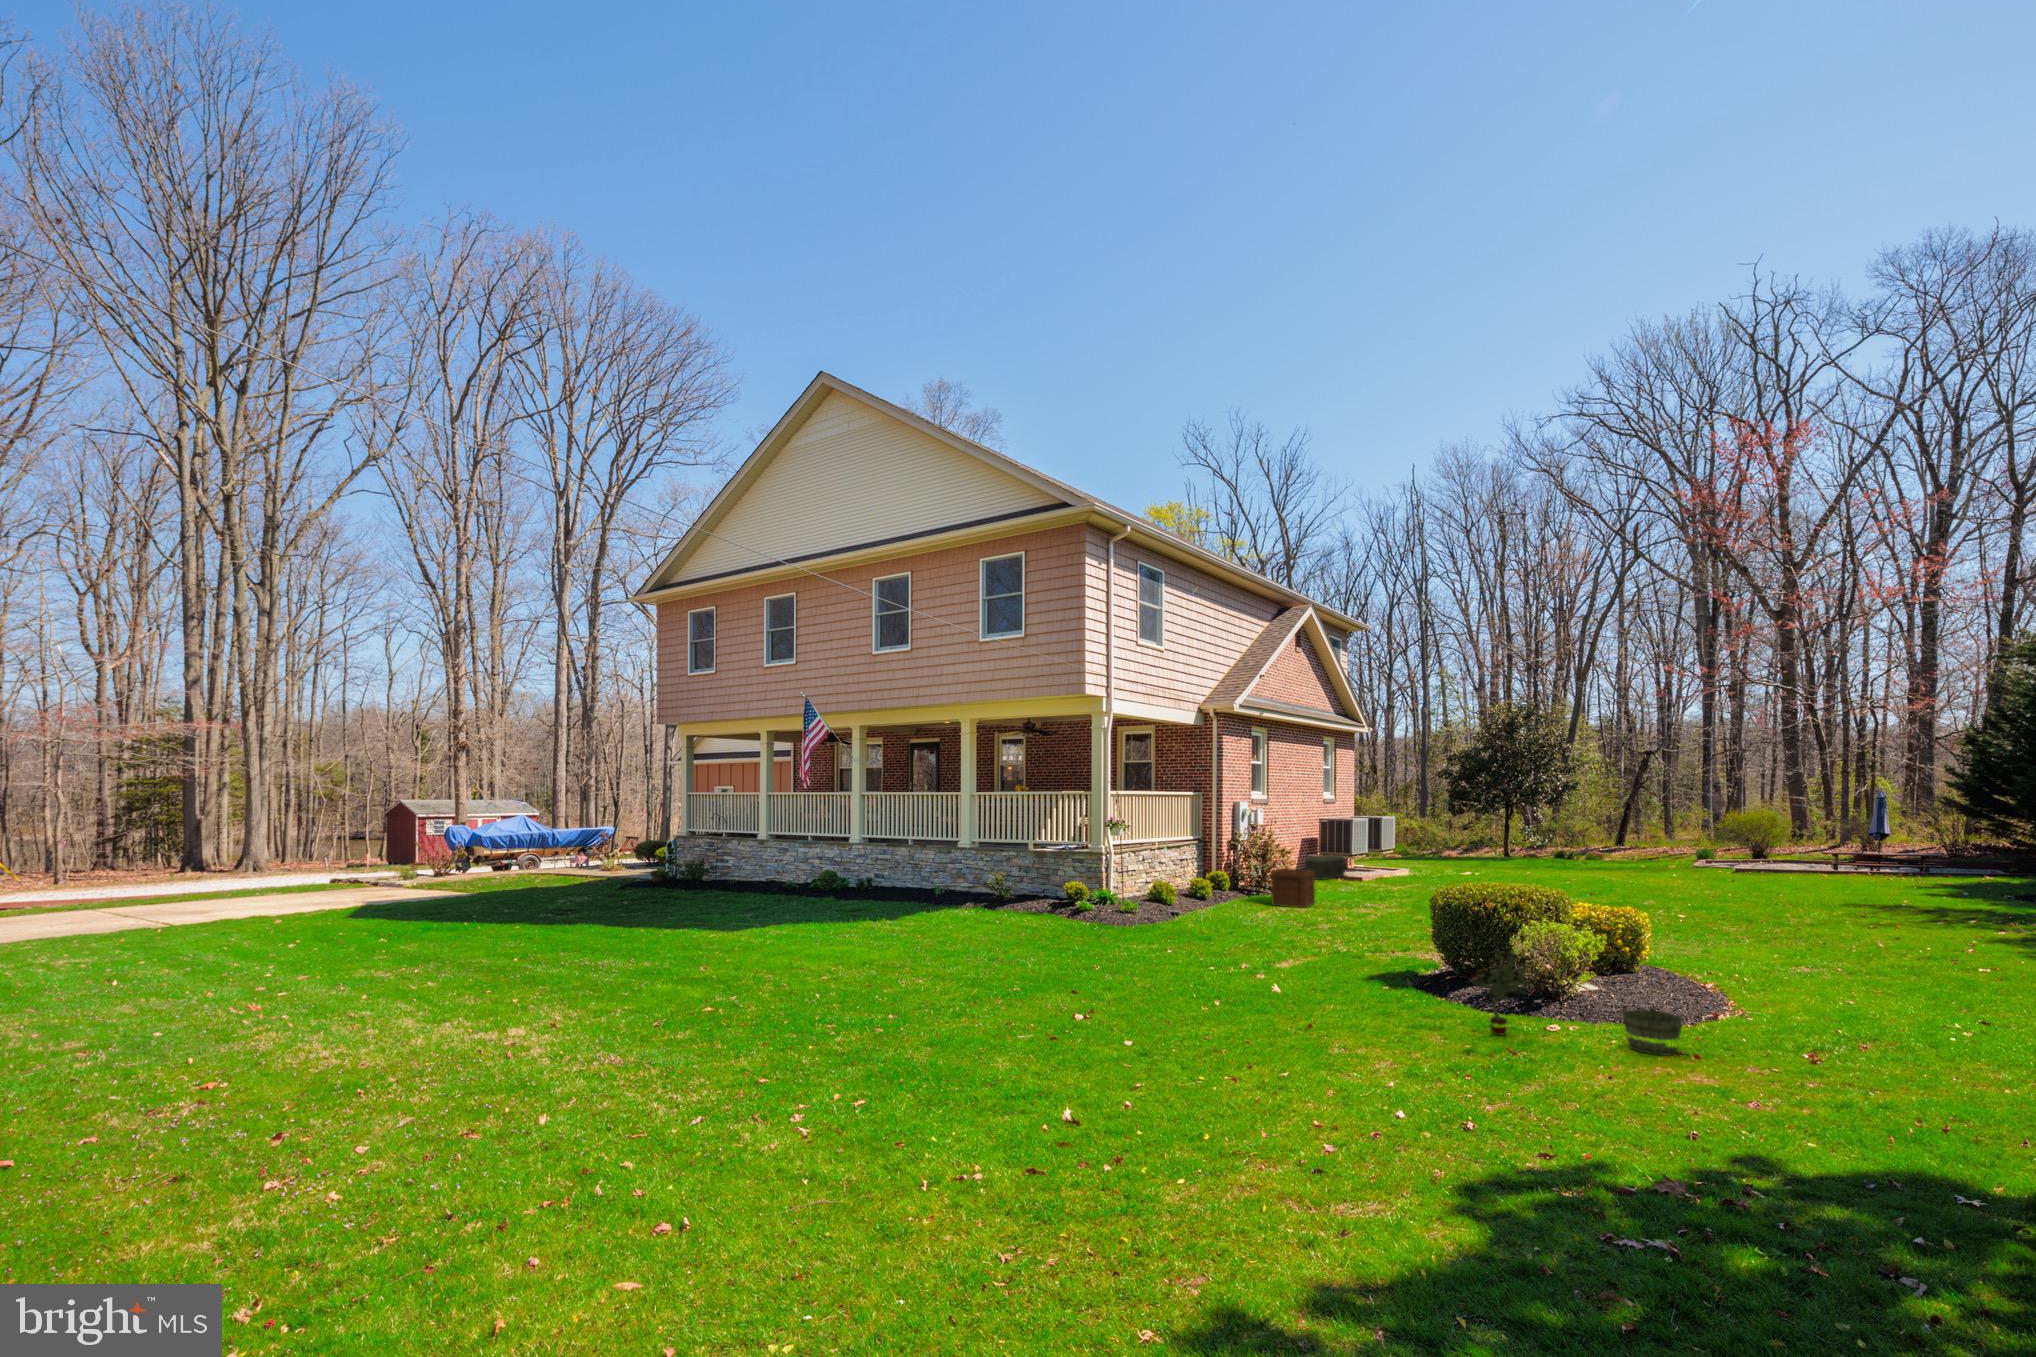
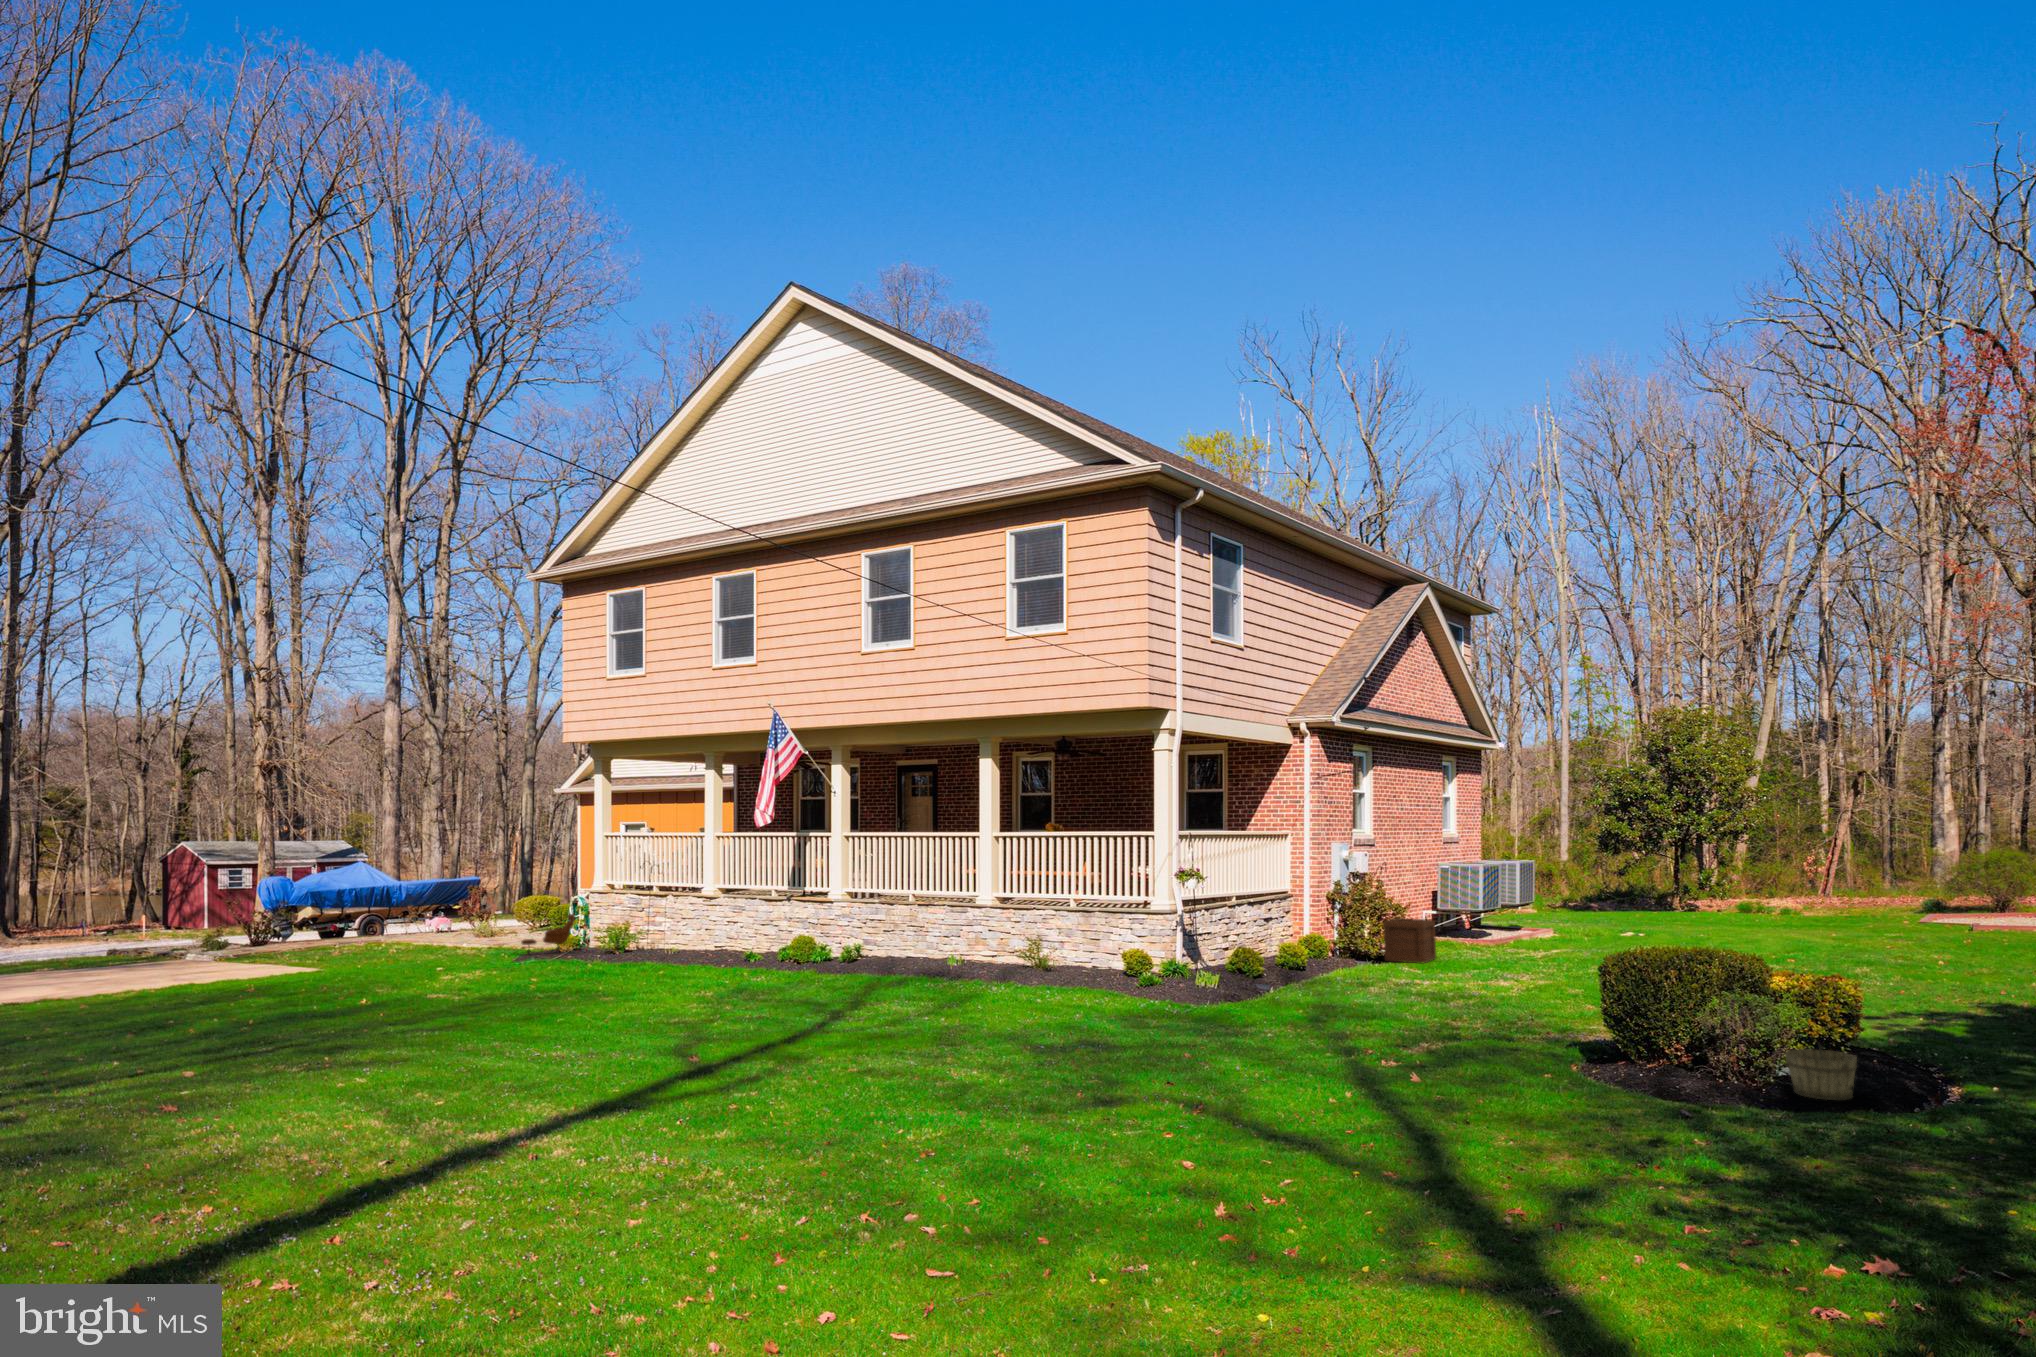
lounge chair: none [507,853,560,891] -> present [522,914,575,953]
storage bench: present [1305,855,1345,880] -> none [1427,908,1475,937]
potted tree: present [1473,952,1527,1035] -> none [1606,983,1674,1082]

